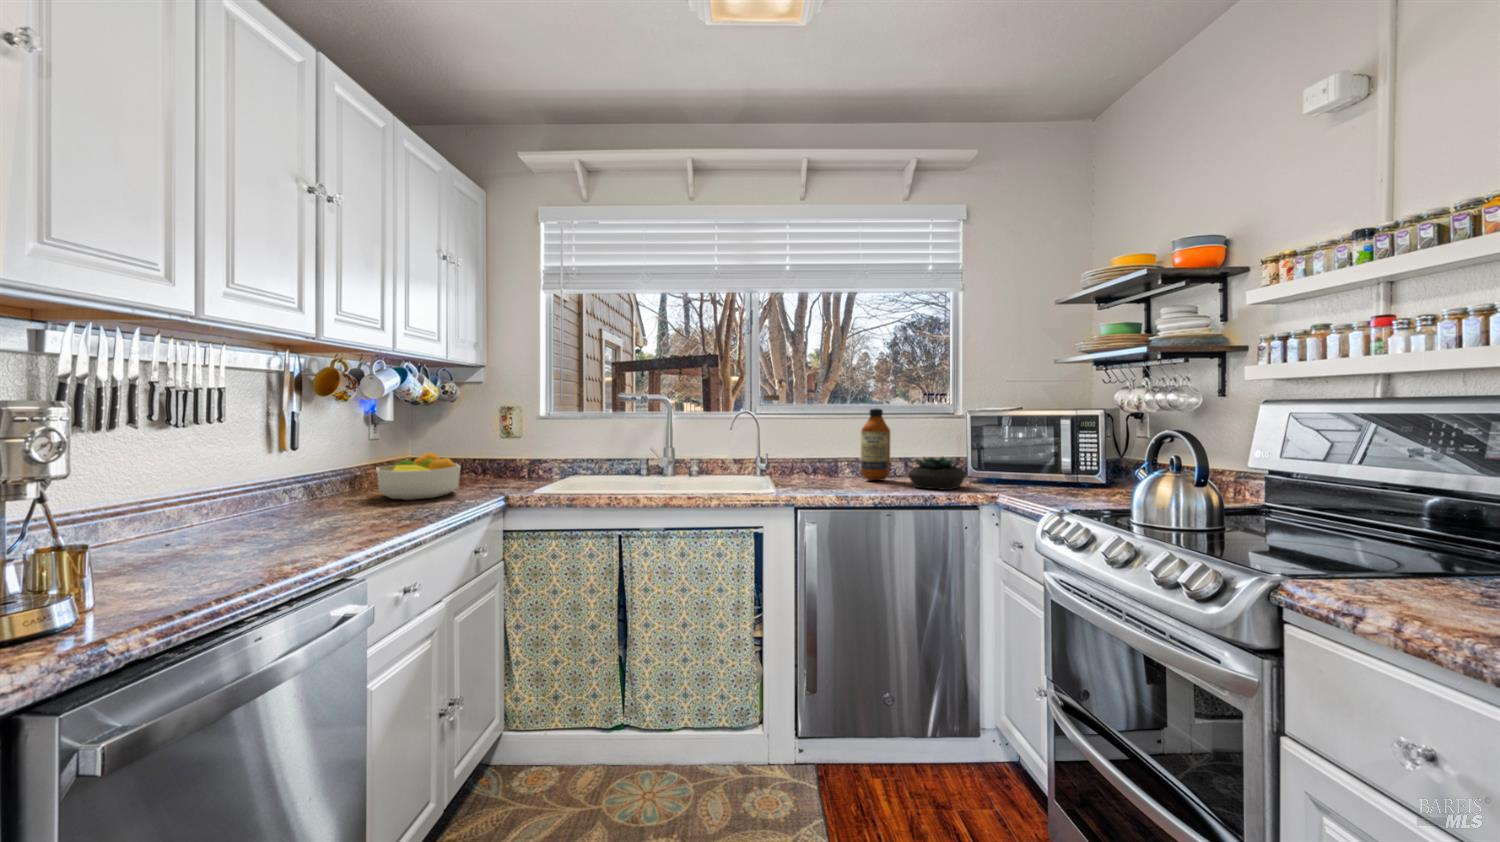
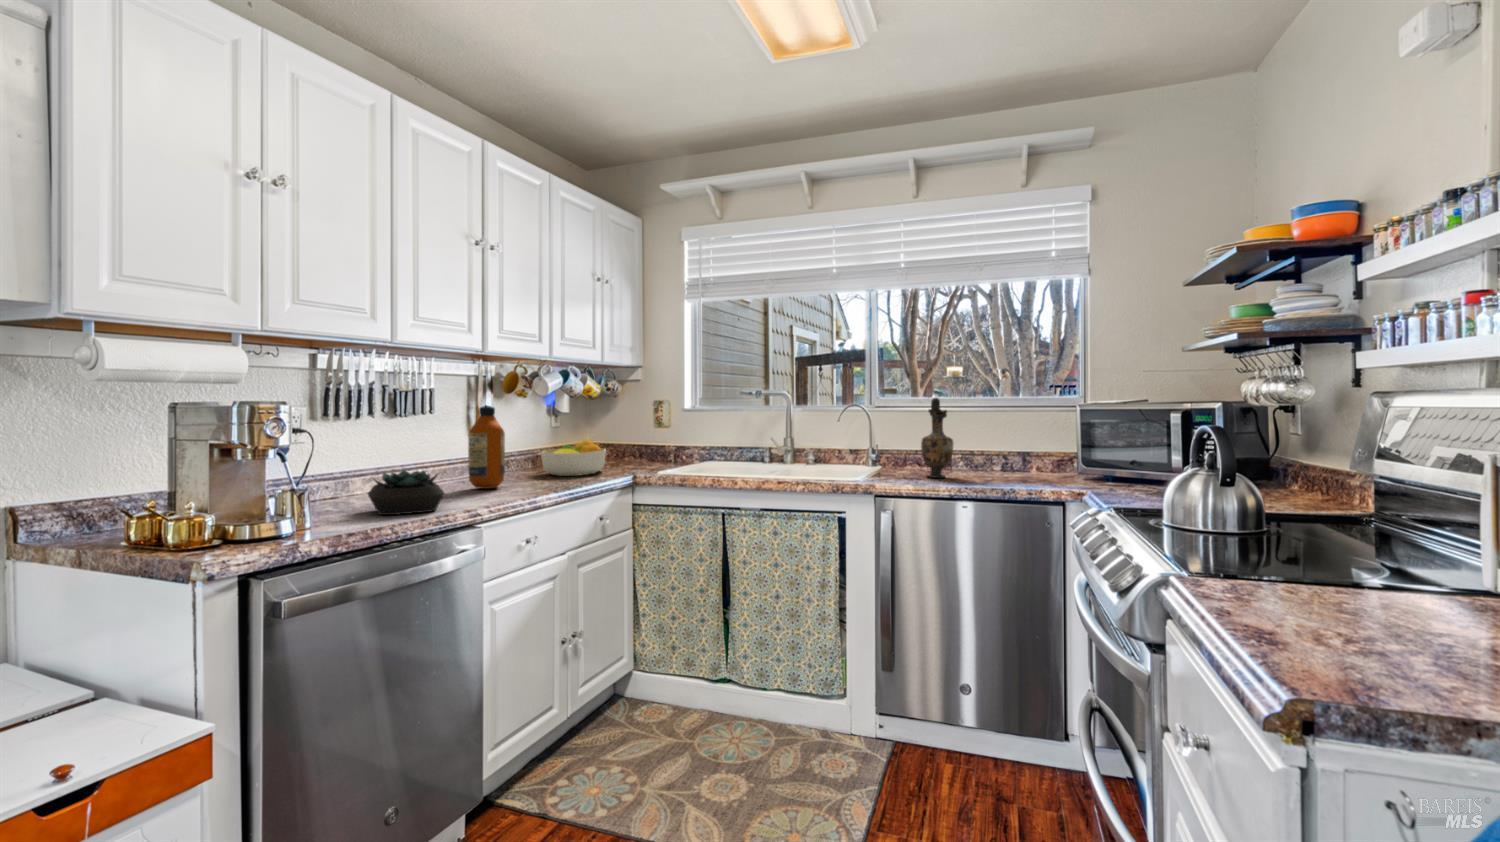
vase: none [825,404,857,486] -> present [921,398,953,478]
bottle: present [861,408,890,480] -> present [468,406,505,489]
succulent plant: present [908,457,967,490] -> present [368,470,445,515]

